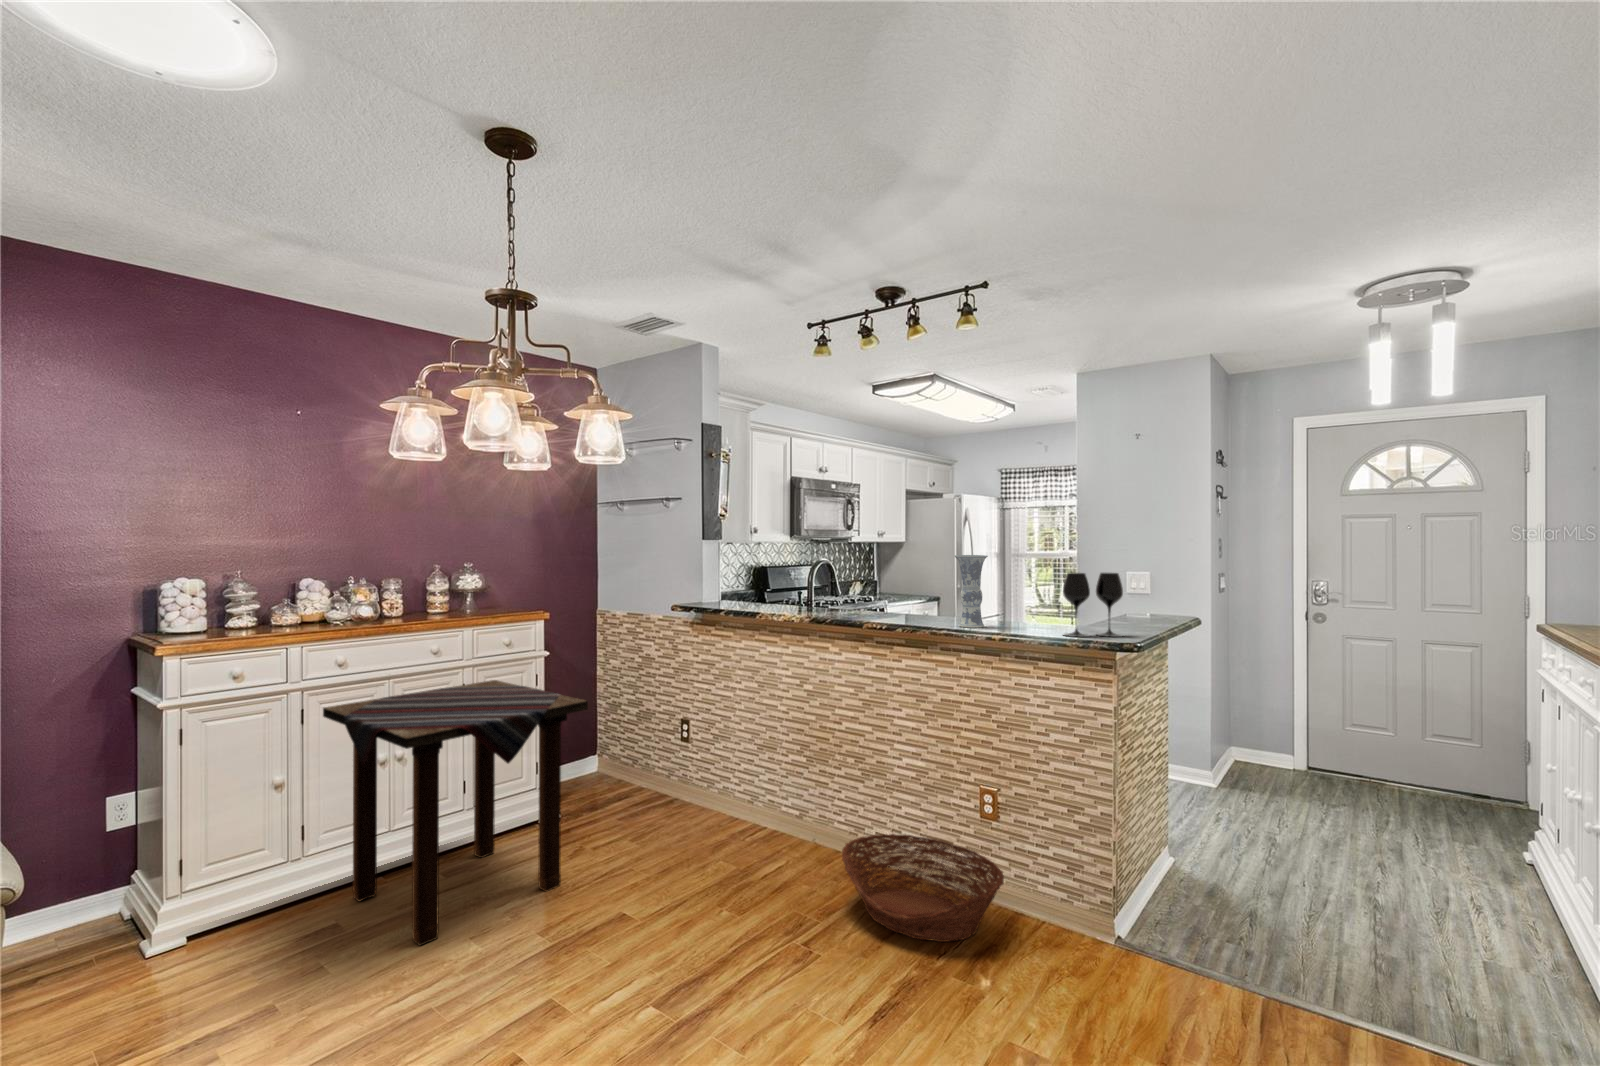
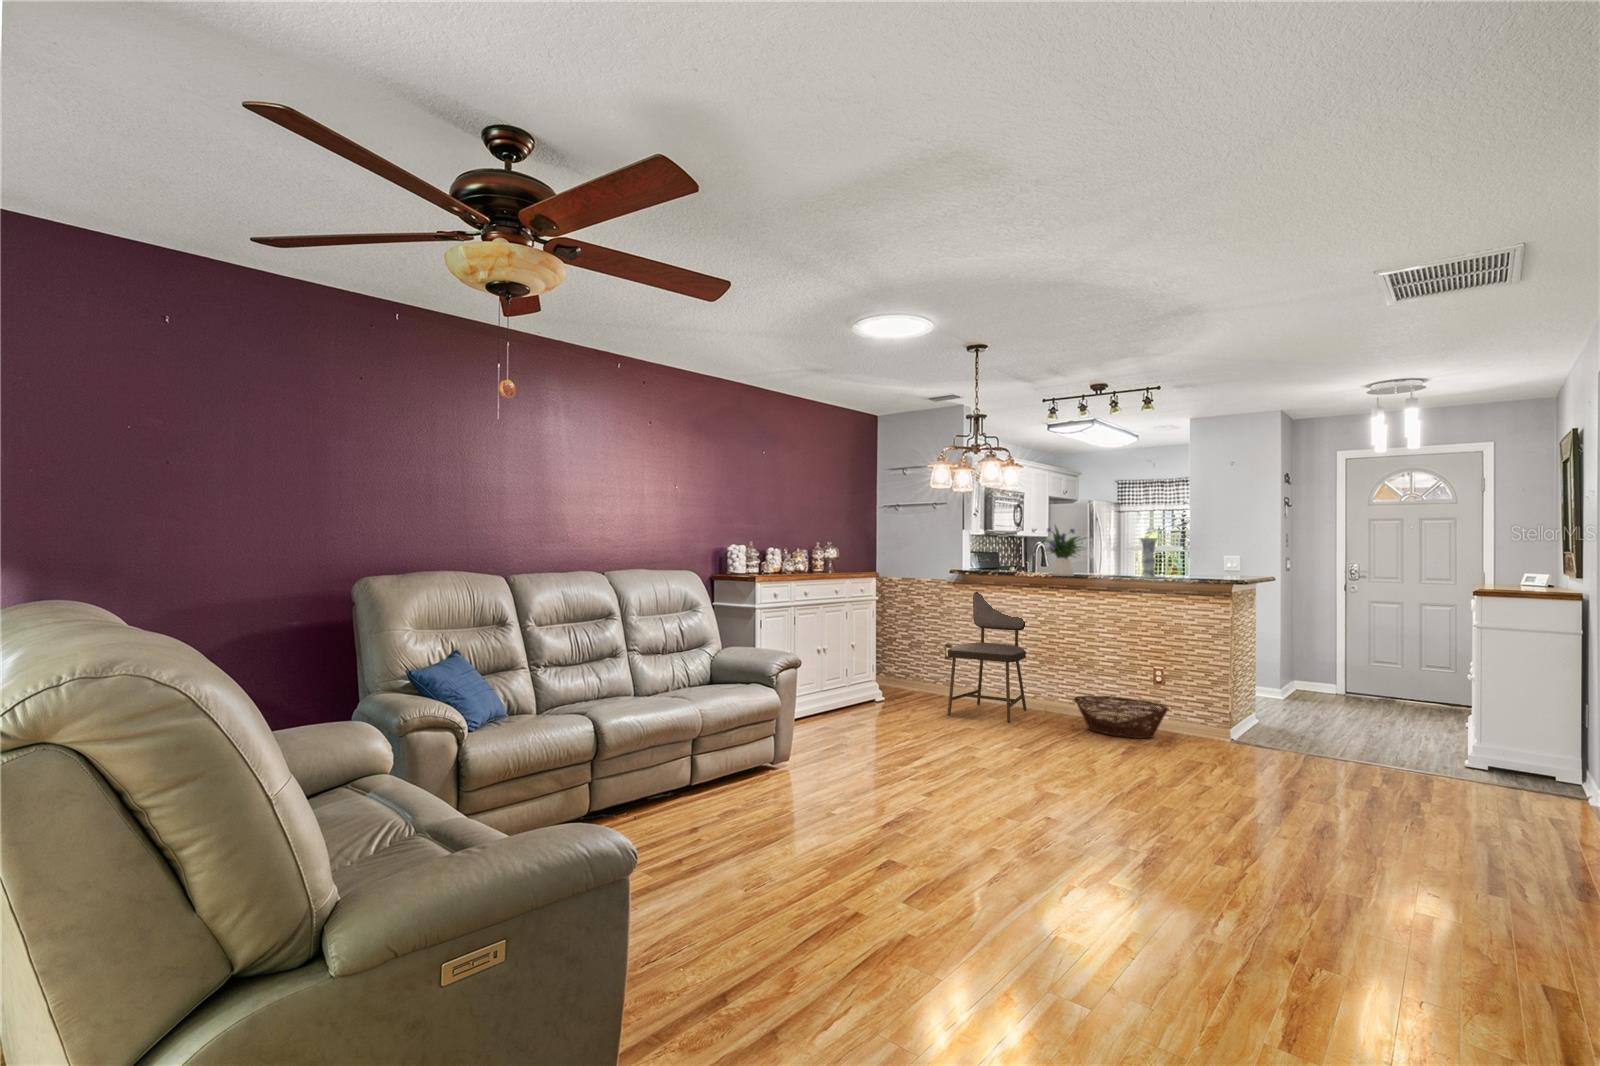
flower arrangement: none [805,529,885,615] -> present [1045,526,1083,576]
wine glass: present [1063,573,1123,637] -> none [1203,546,1238,580]
dining chair: none [637,642,792,893] -> present [948,592,1026,723]
side table: present [323,680,588,946] -> none [788,610,925,729]

